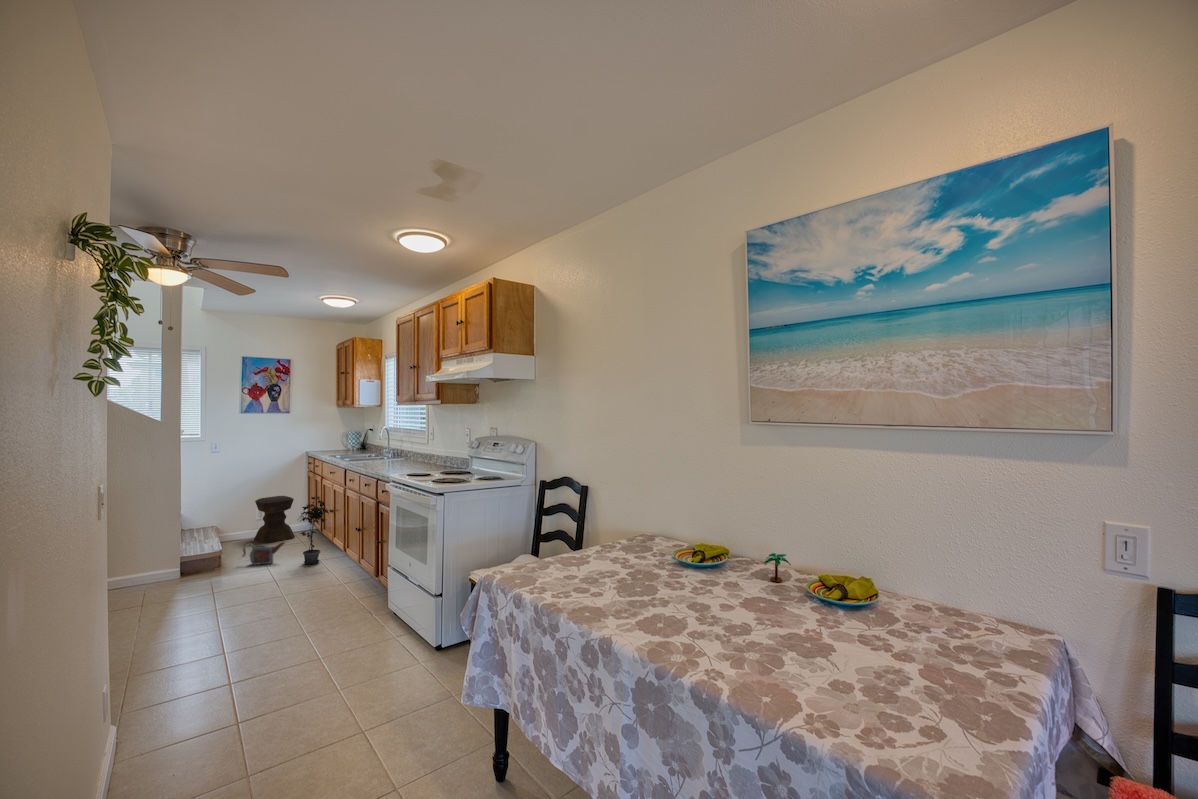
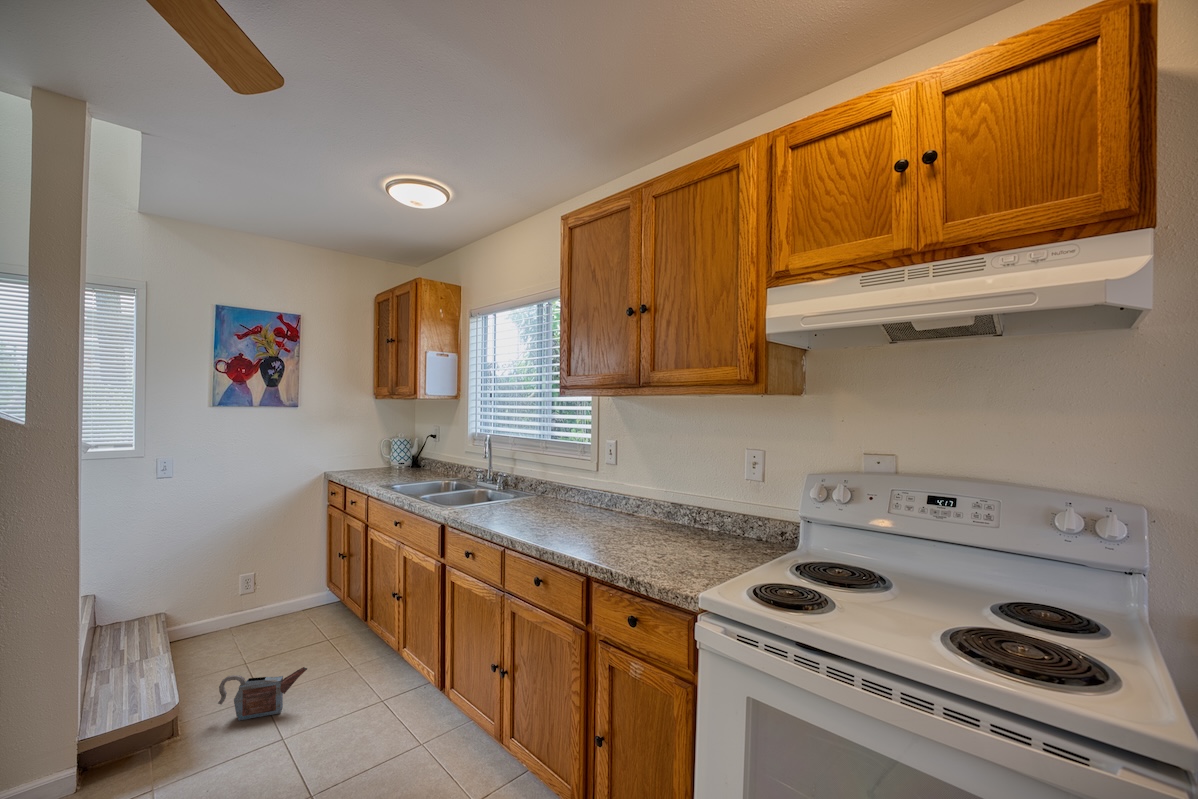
stool: present [254,496,295,543] -> none [234,549,308,643]
potted plant: present [298,498,329,564] -> none [335,576,402,715]

